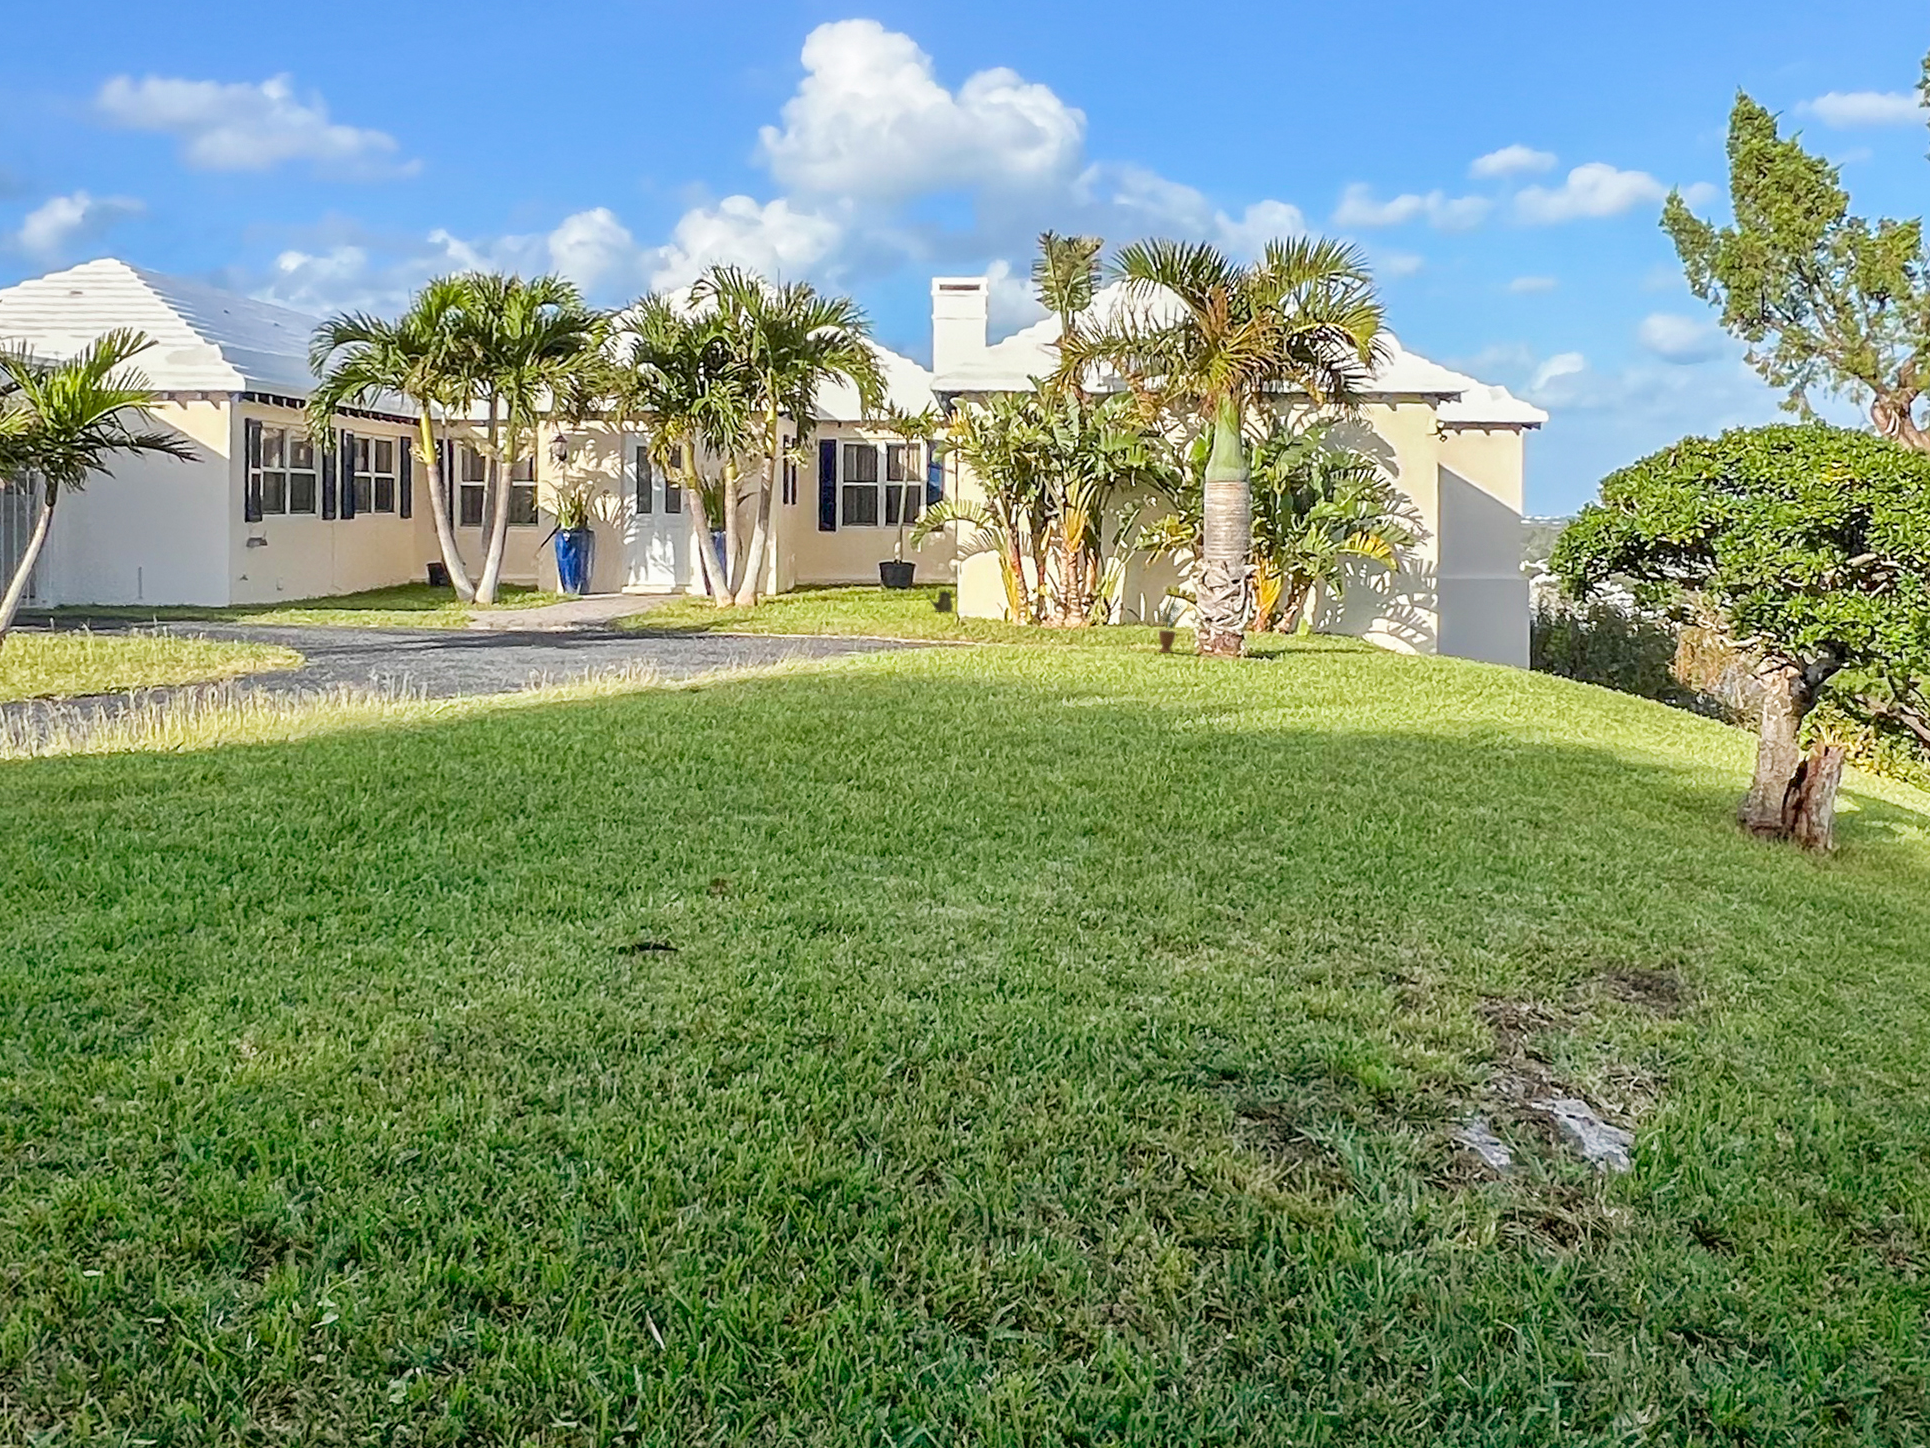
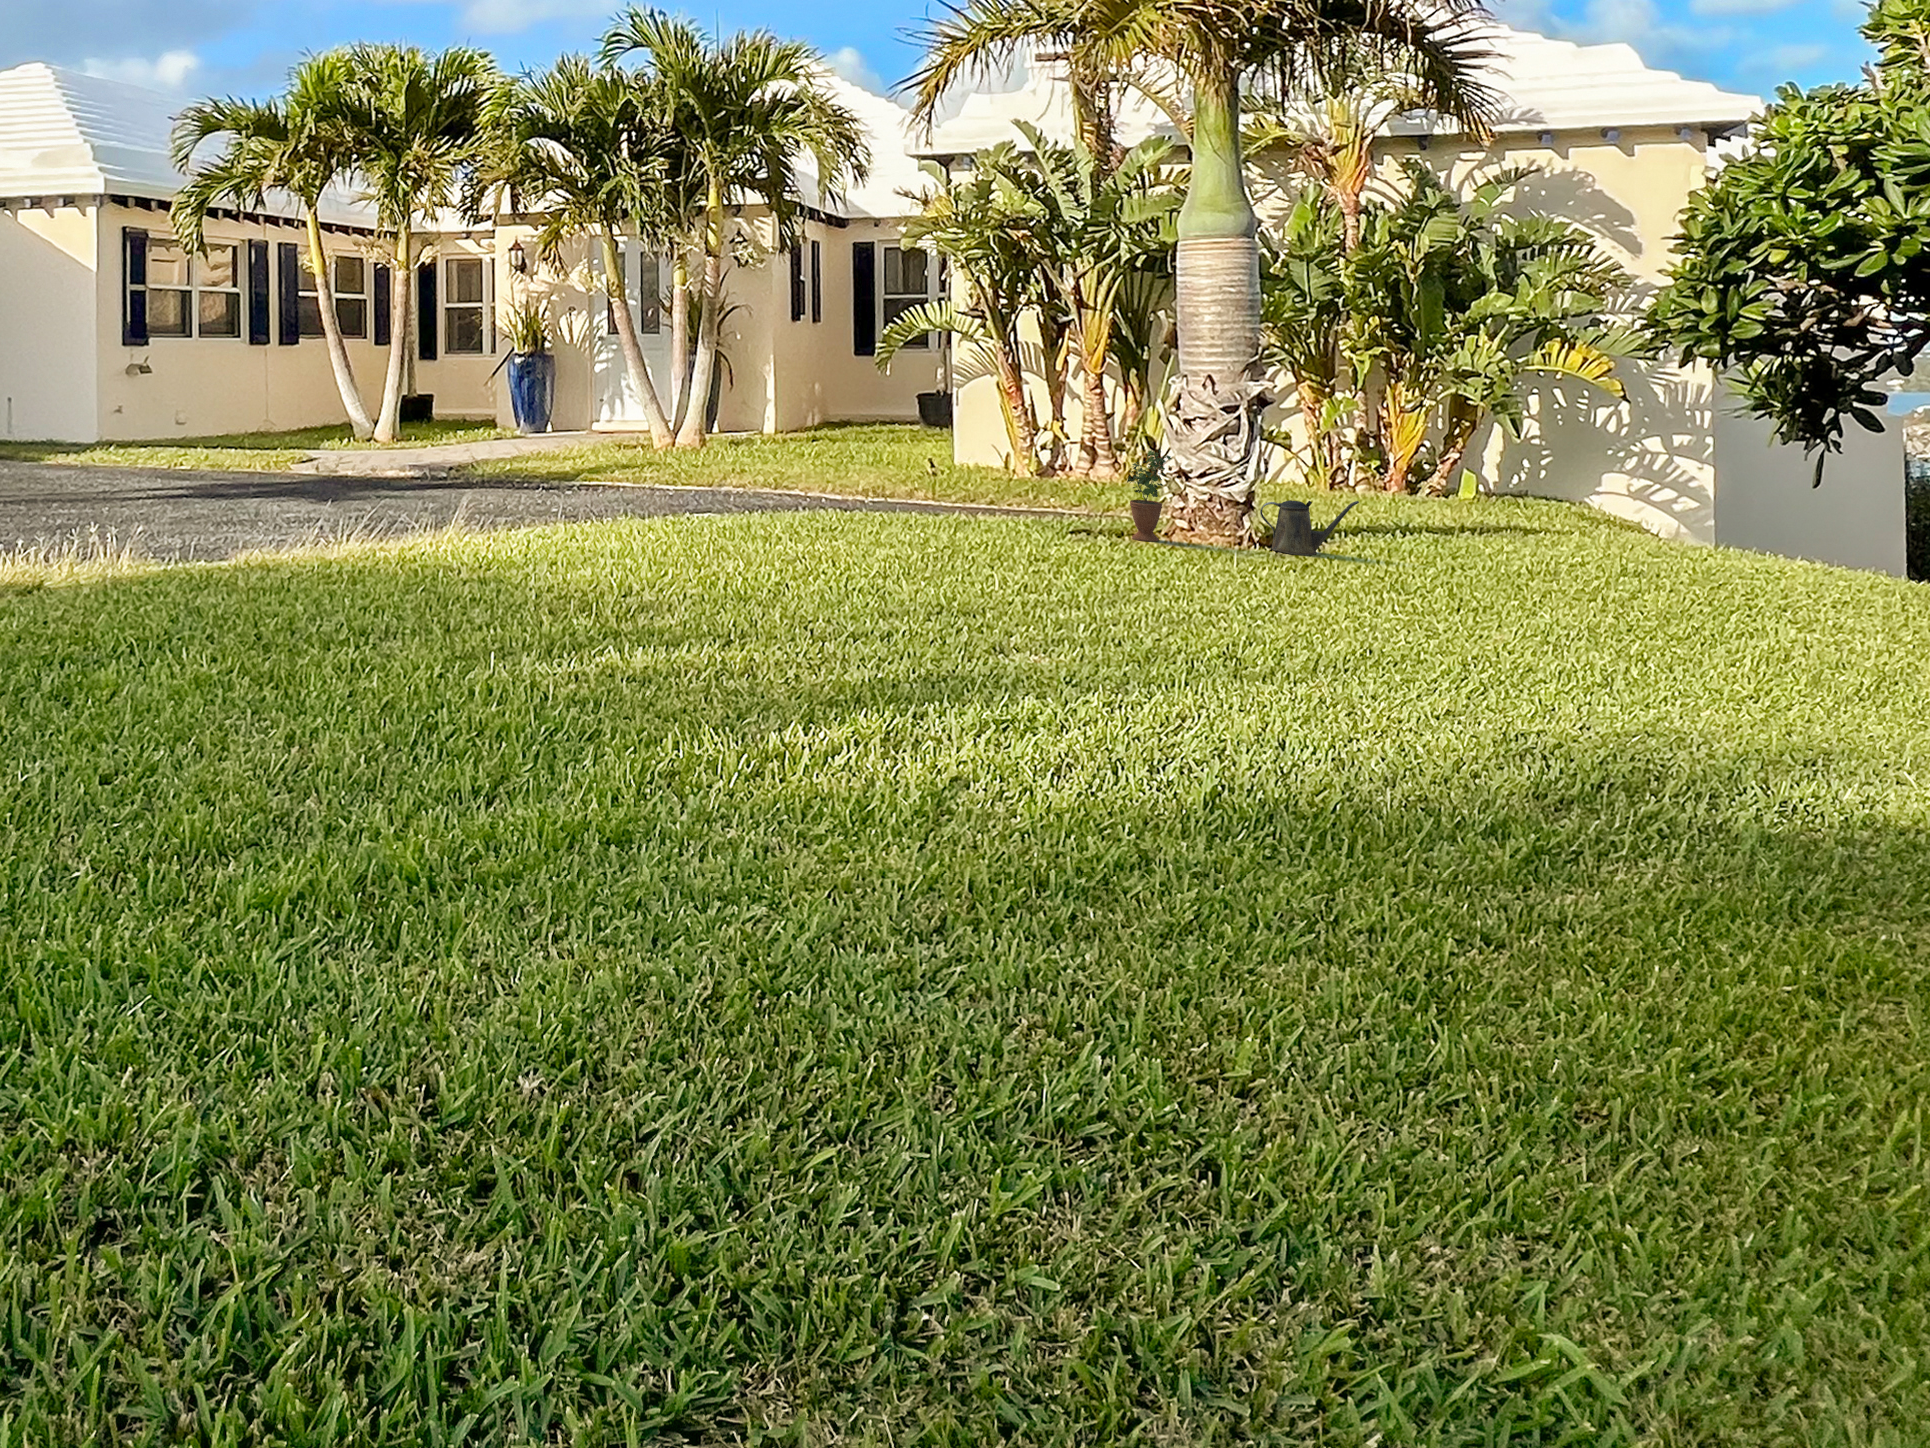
watering can: present [927,591,953,612] -> present [1260,500,1359,555]

